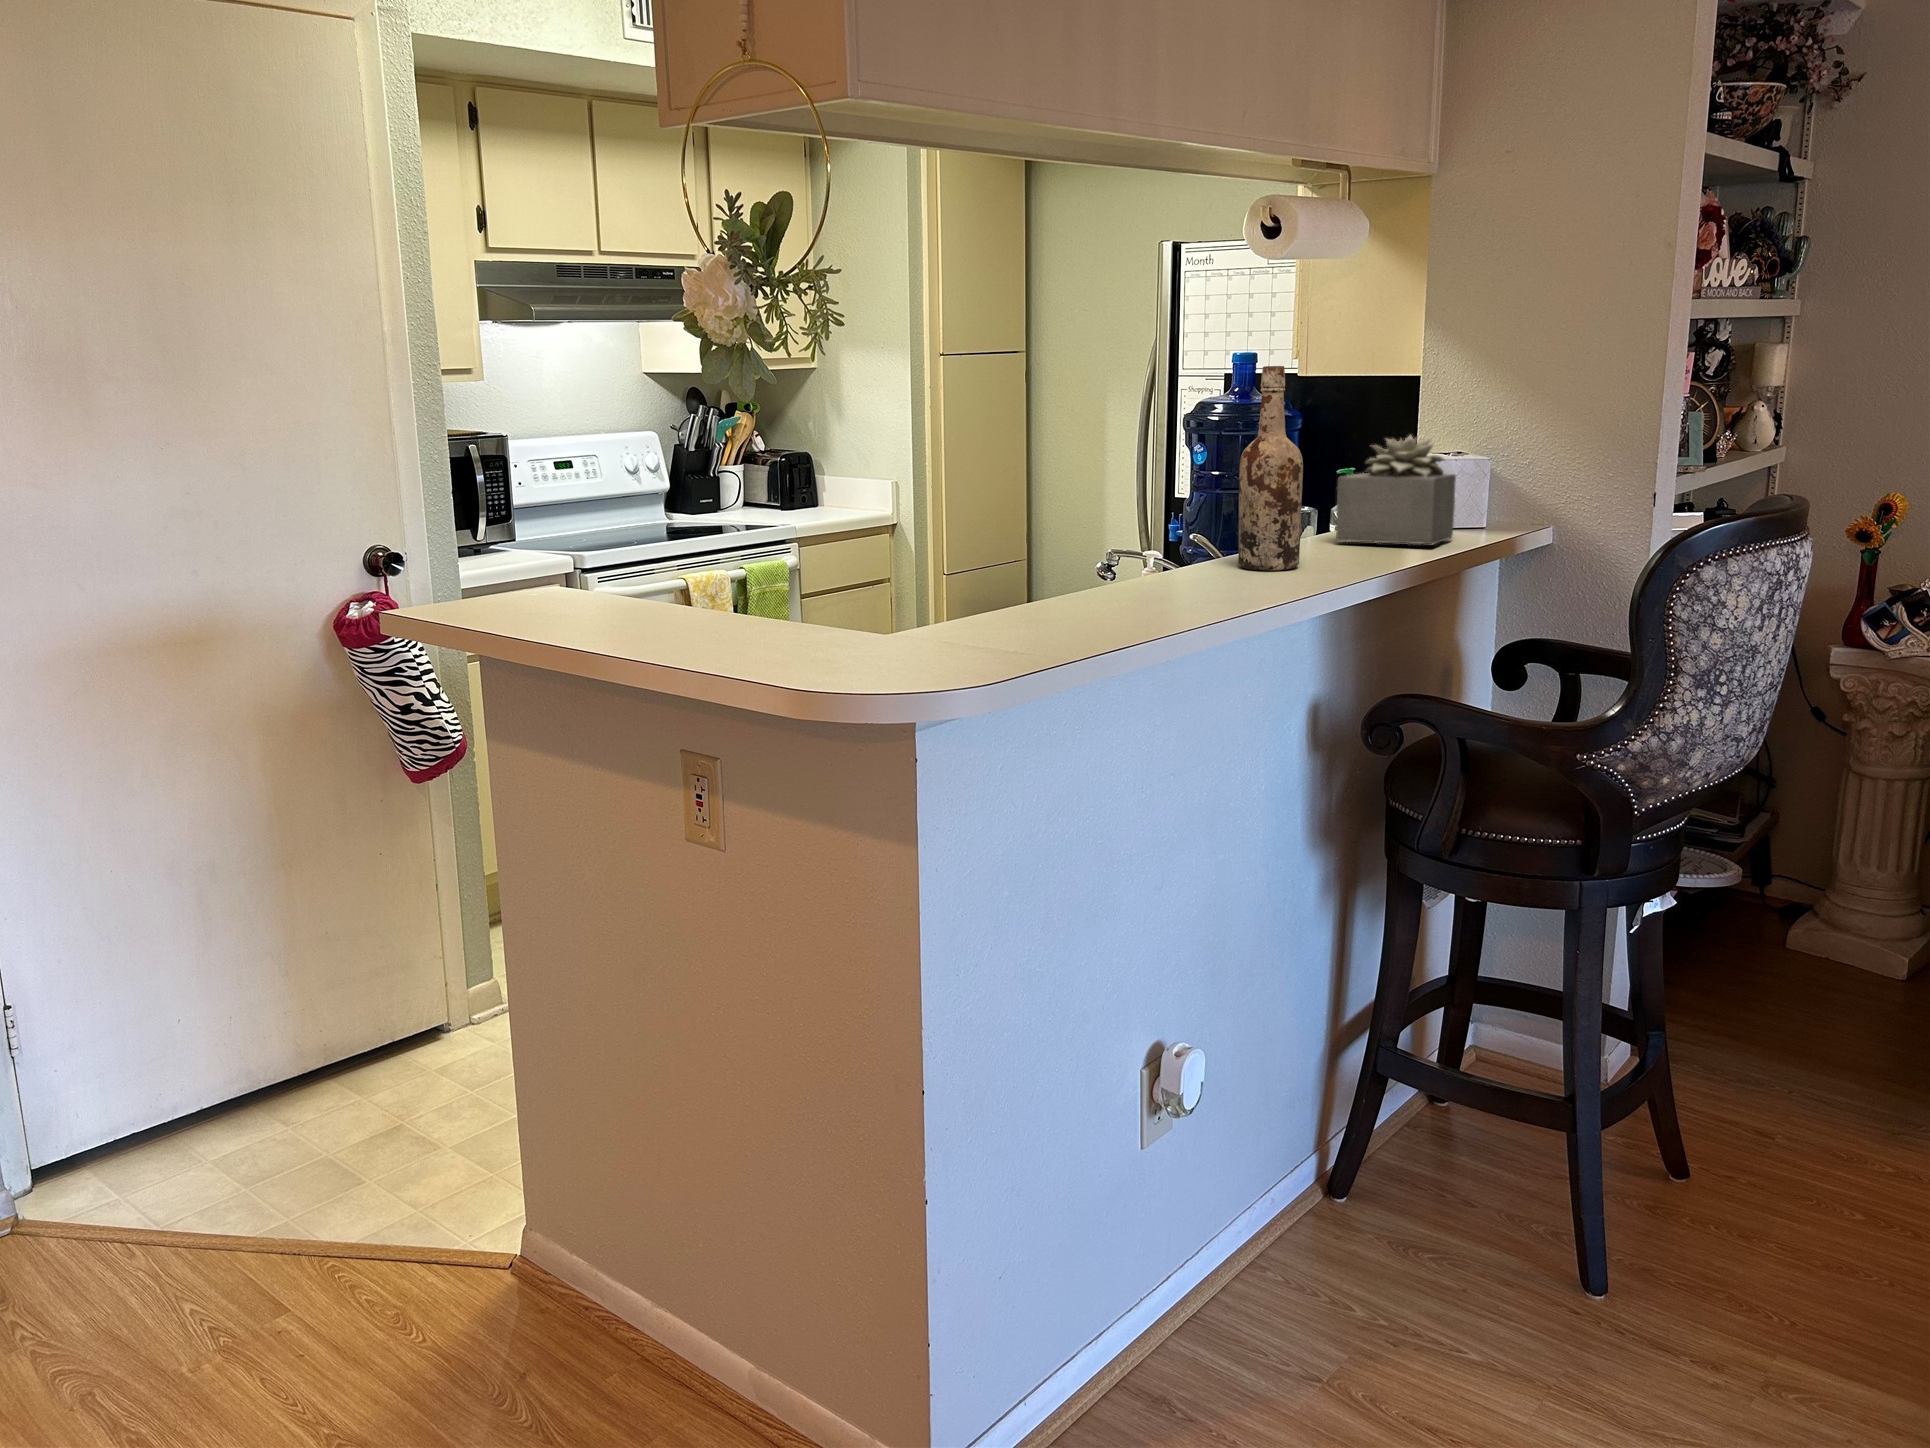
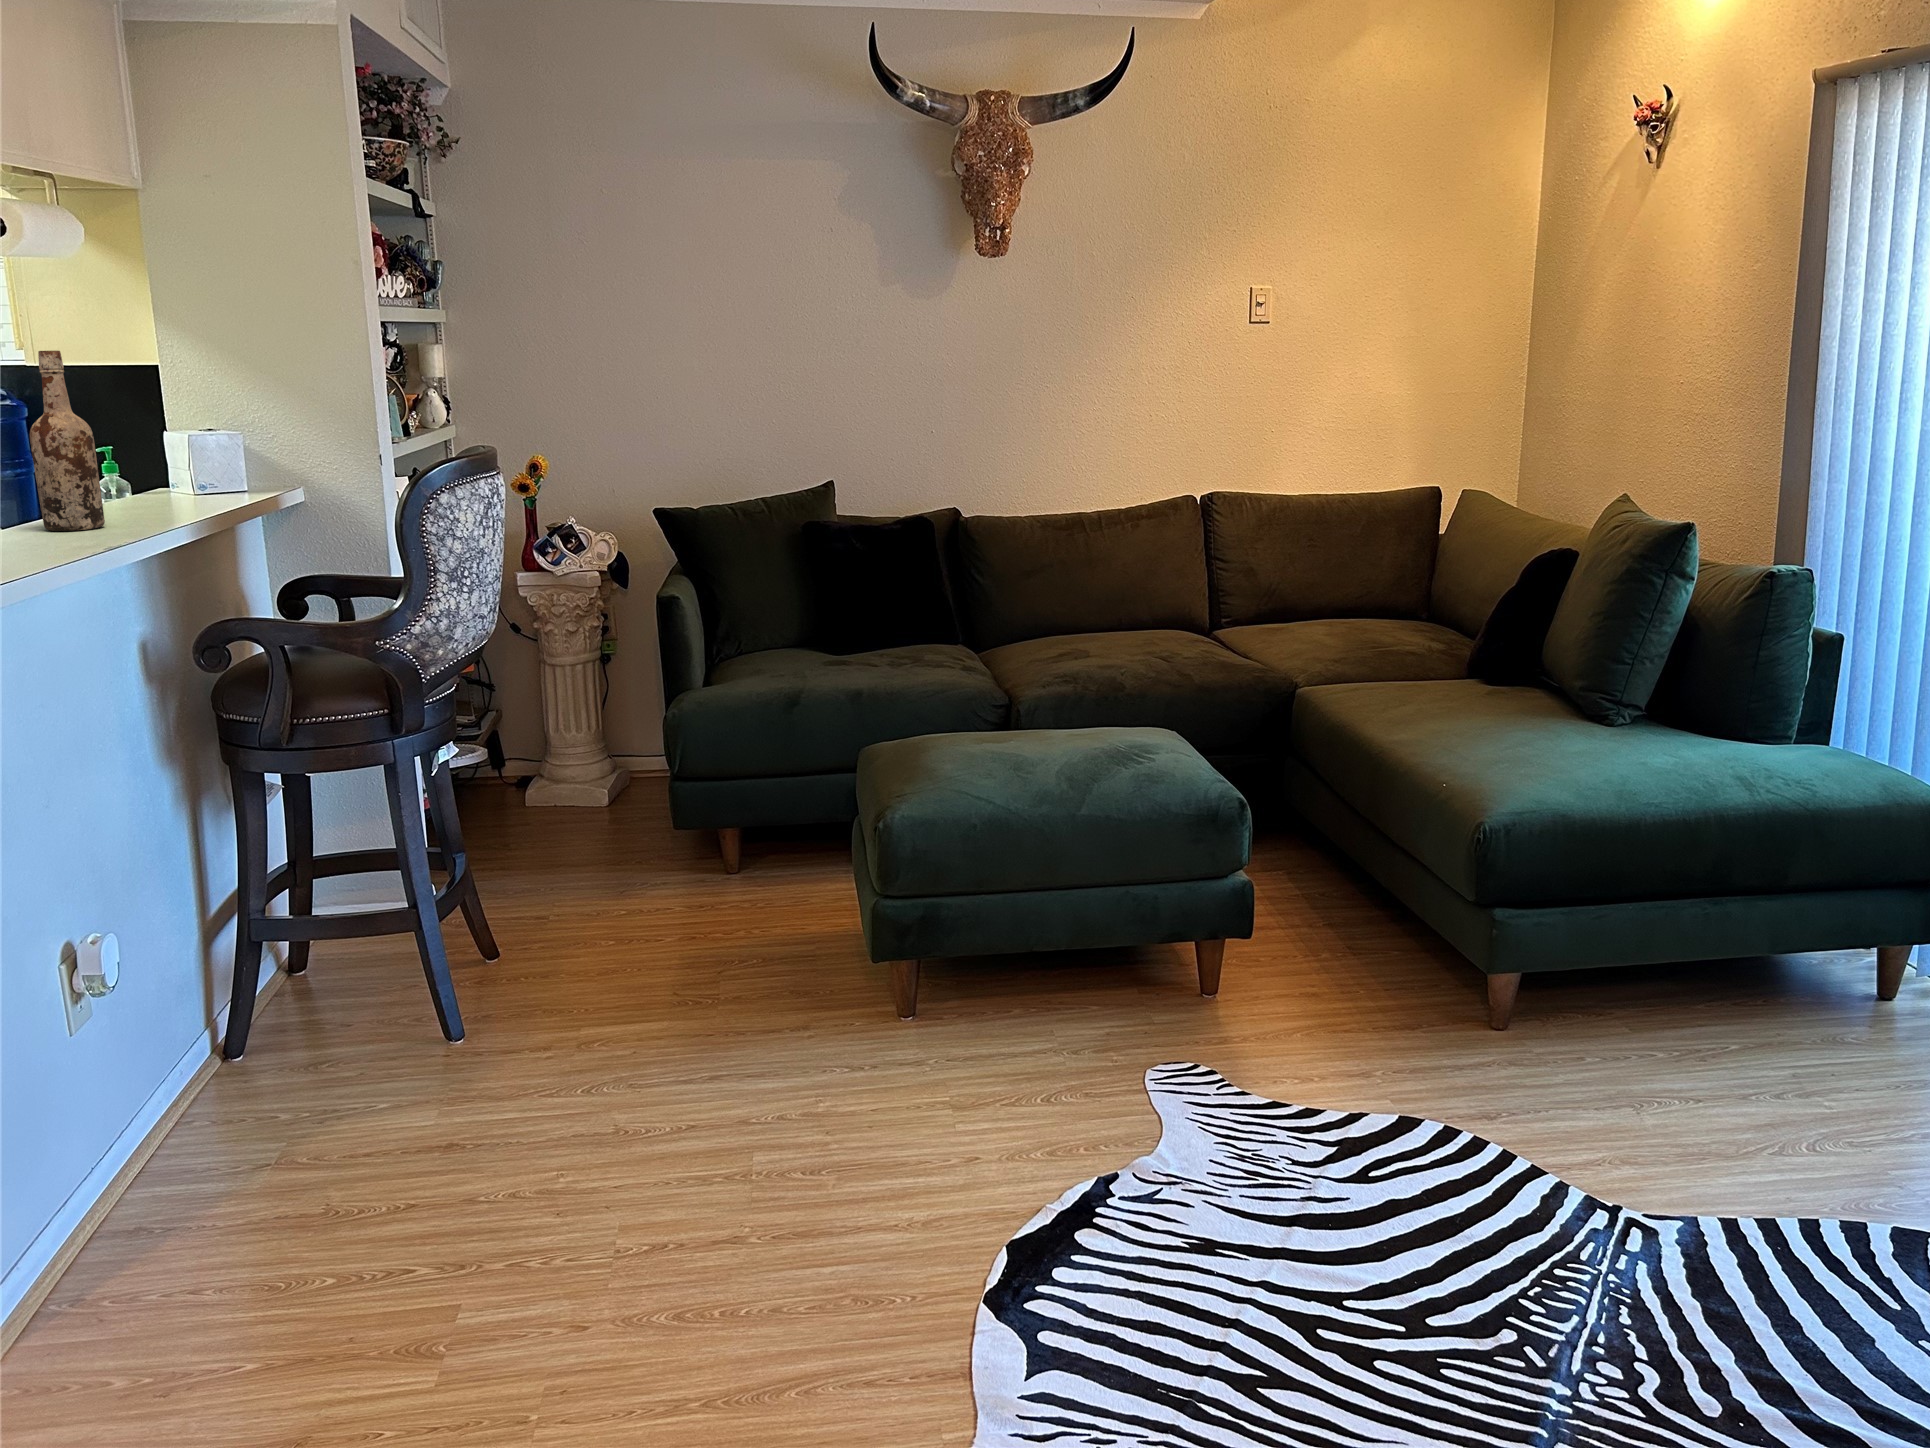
succulent plant: present [1336,435,1456,544] -> none [114,412,227,508]

